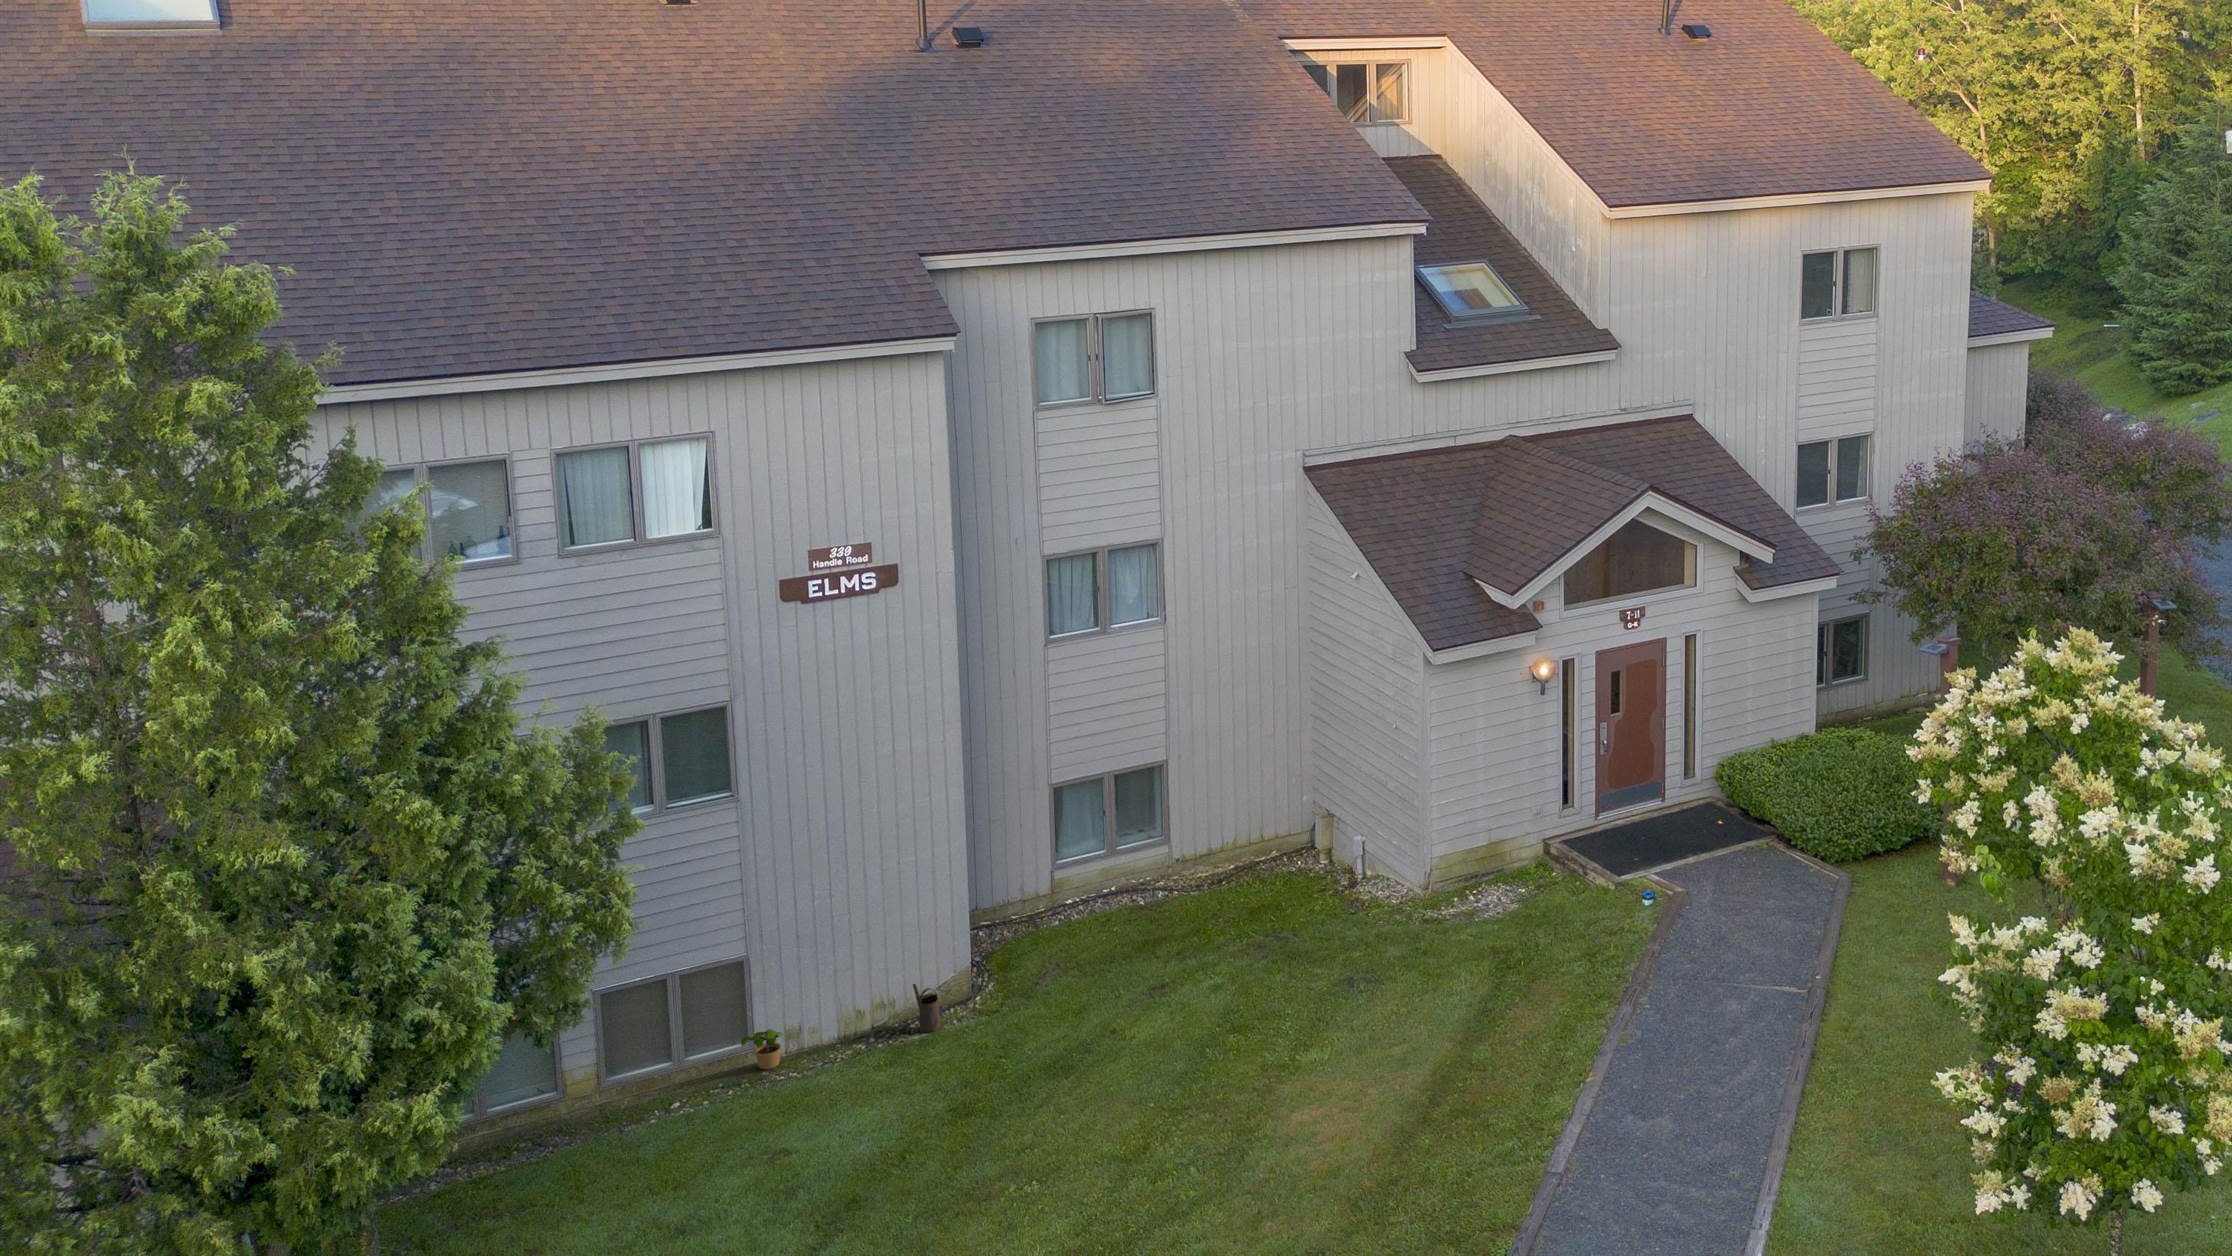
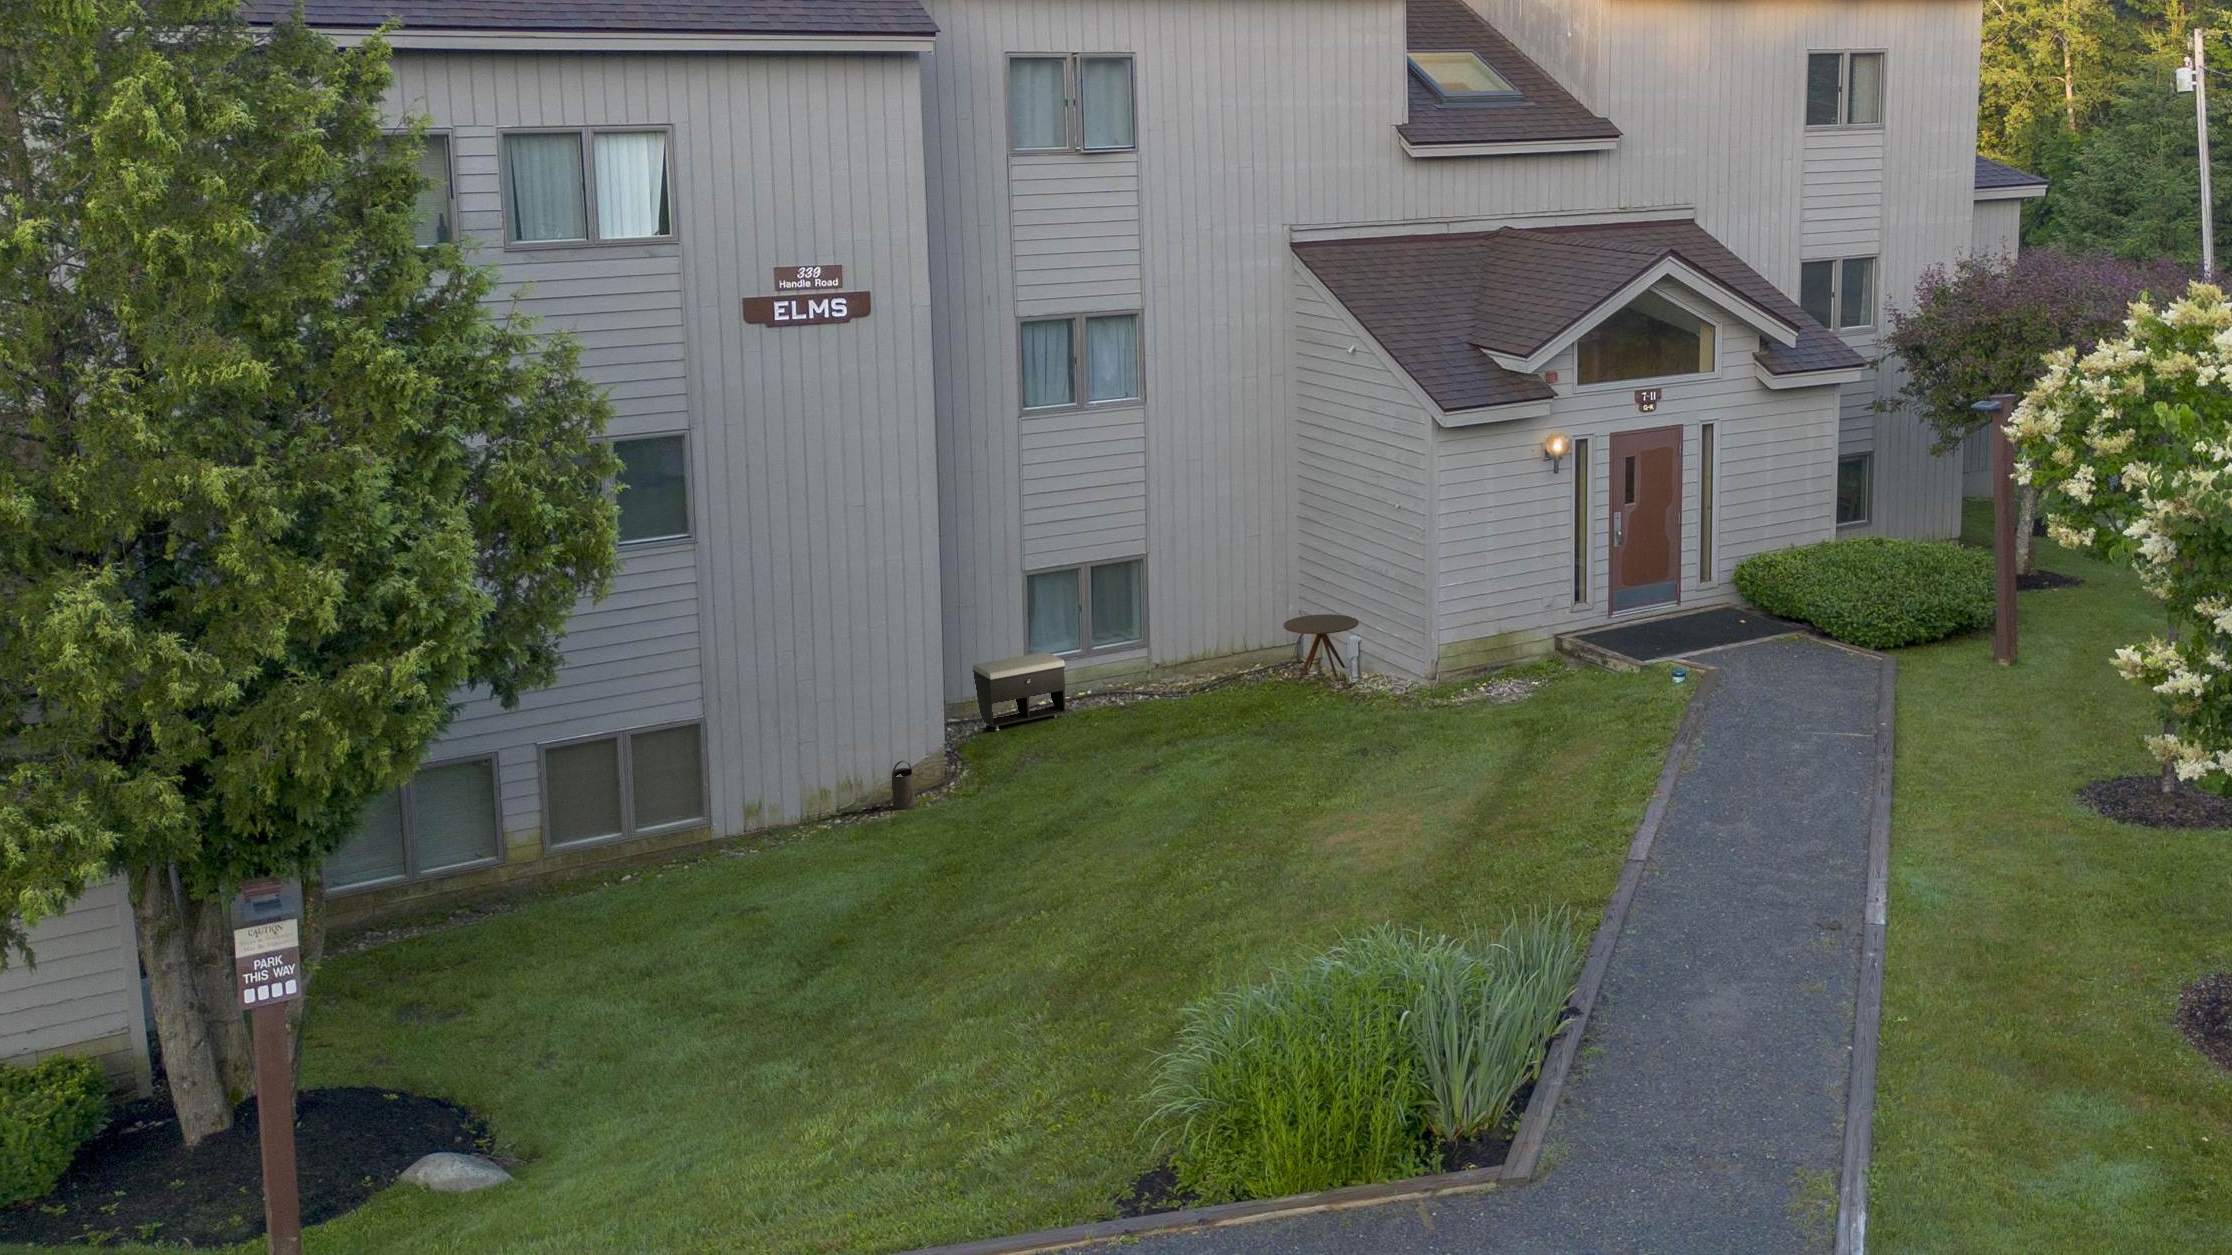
round table: none [1292,814,1361,879] -> present [1283,614,1359,678]
storage bench: none [1003,857,1089,936] -> present [973,652,1066,731]
potted plant: present [741,1029,783,1069] -> none [700,795,746,840]

